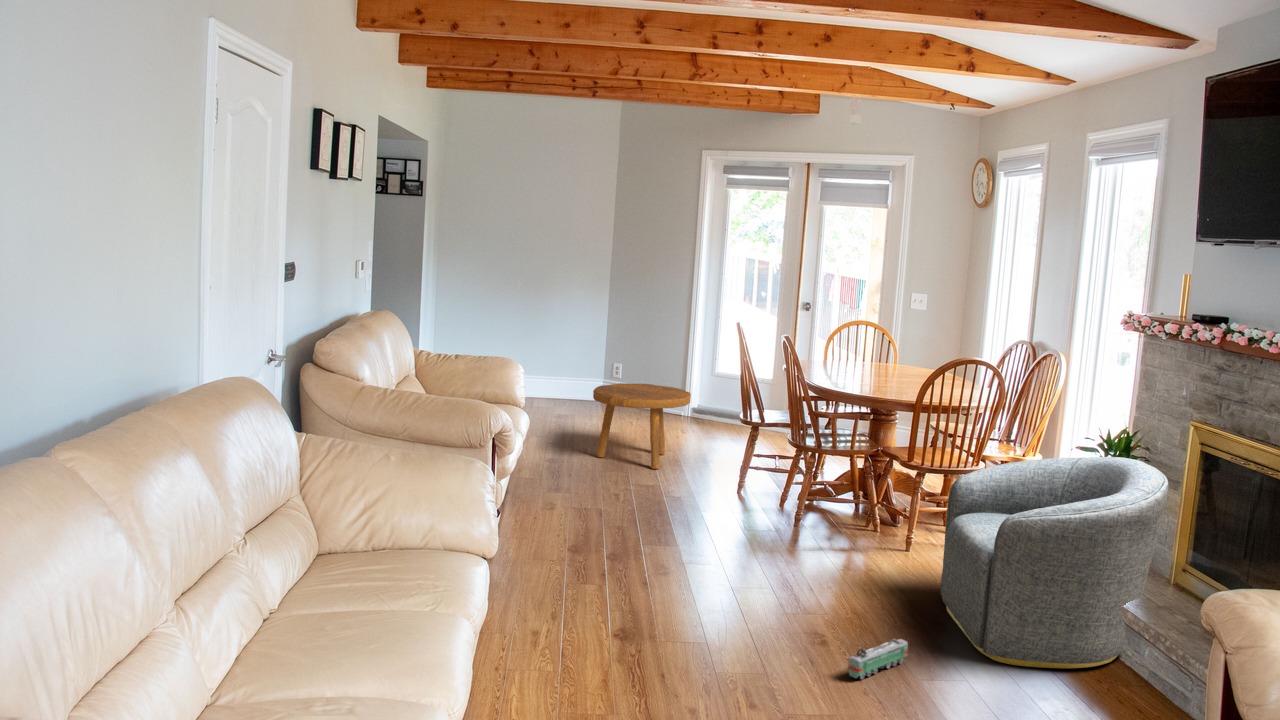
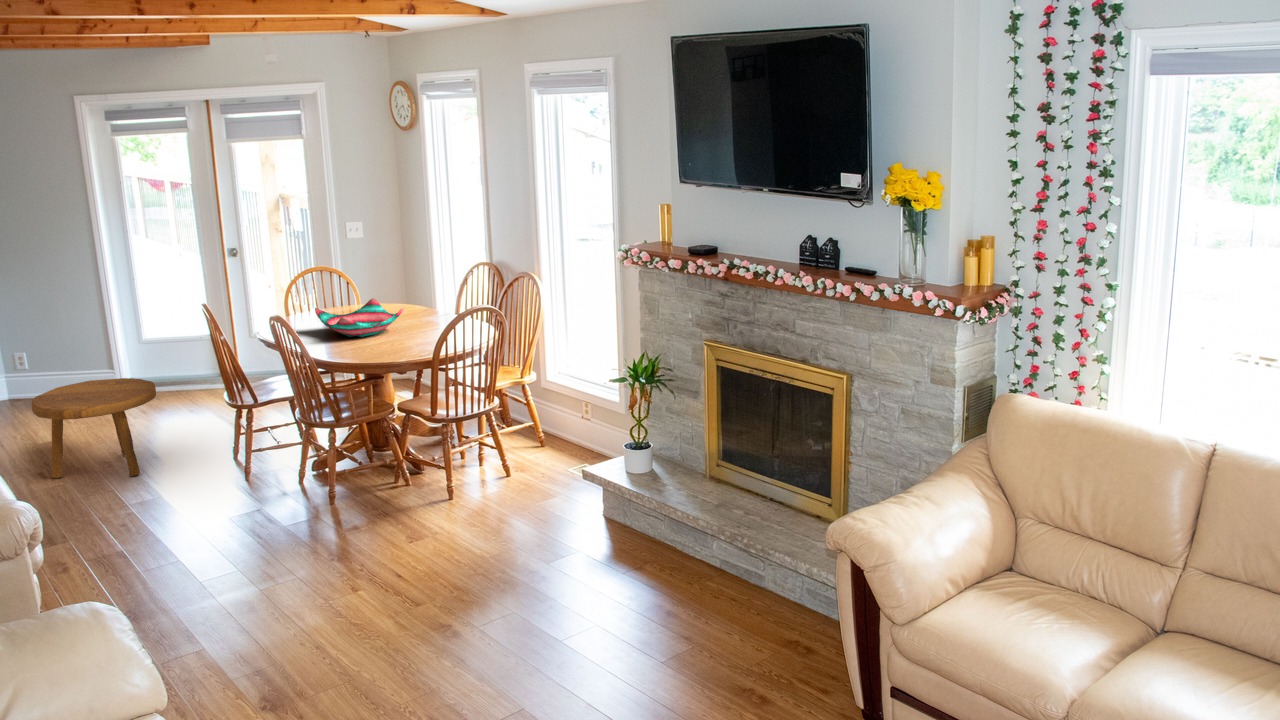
decorative bowl: none [828,344,909,378] -> present [315,298,404,337]
armchair: present [940,457,1169,668] -> none [512,381,705,595]
toy train: present [848,639,908,679] -> none [503,607,540,663]

